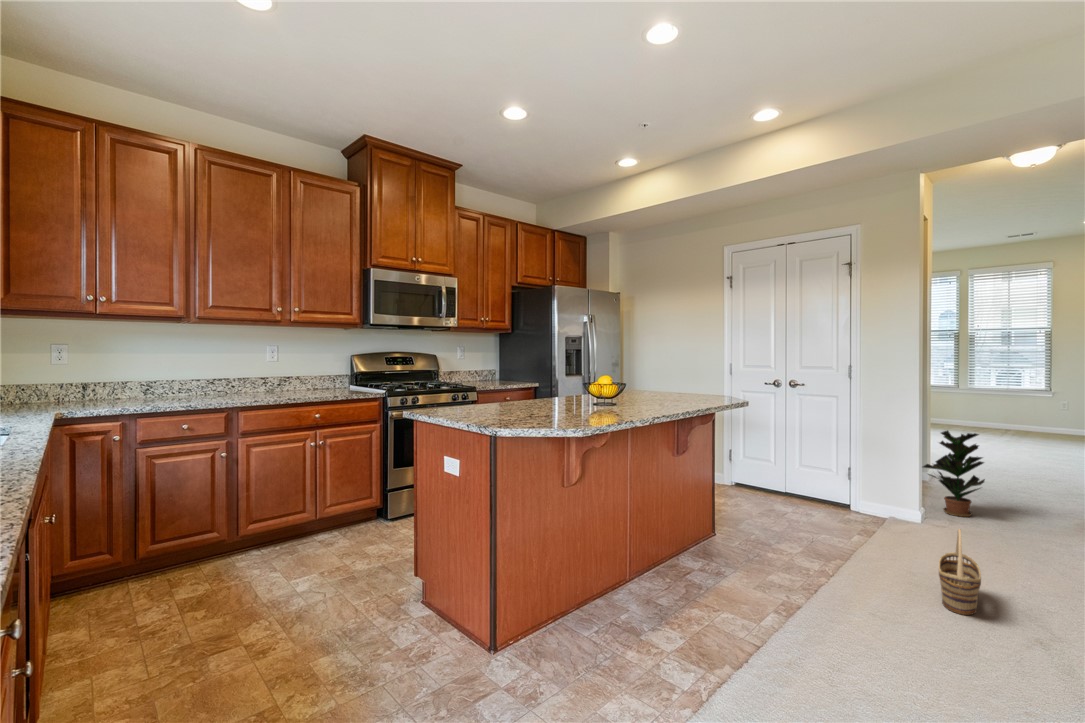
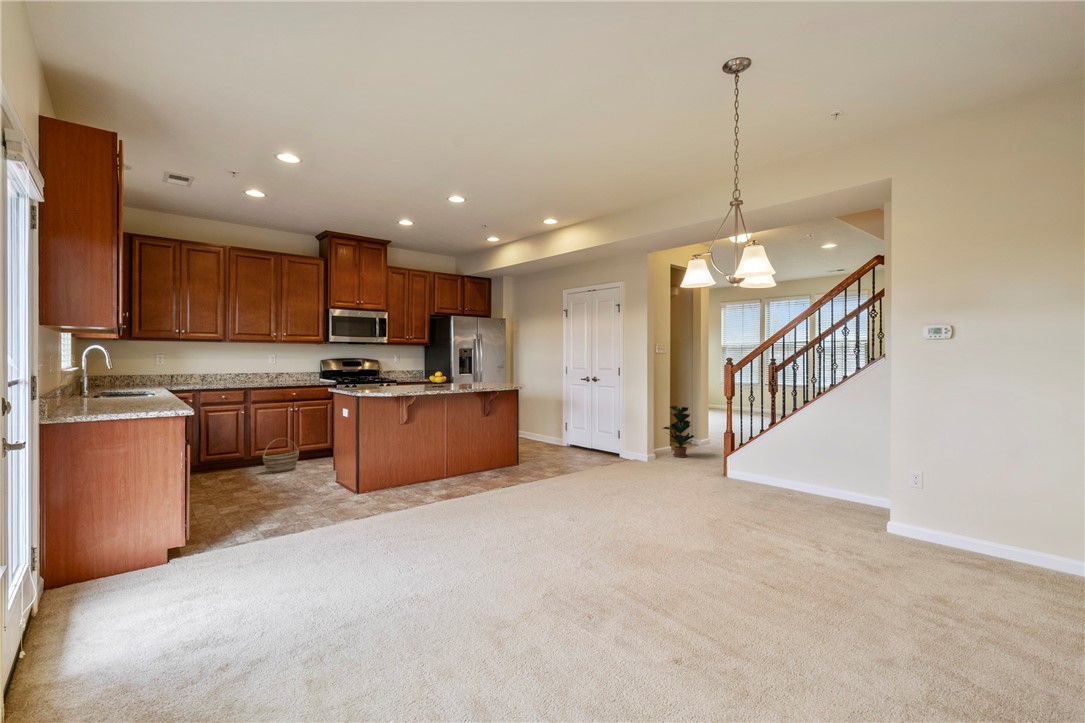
basket: present [939,529,981,615] -> present [263,446,299,474]

